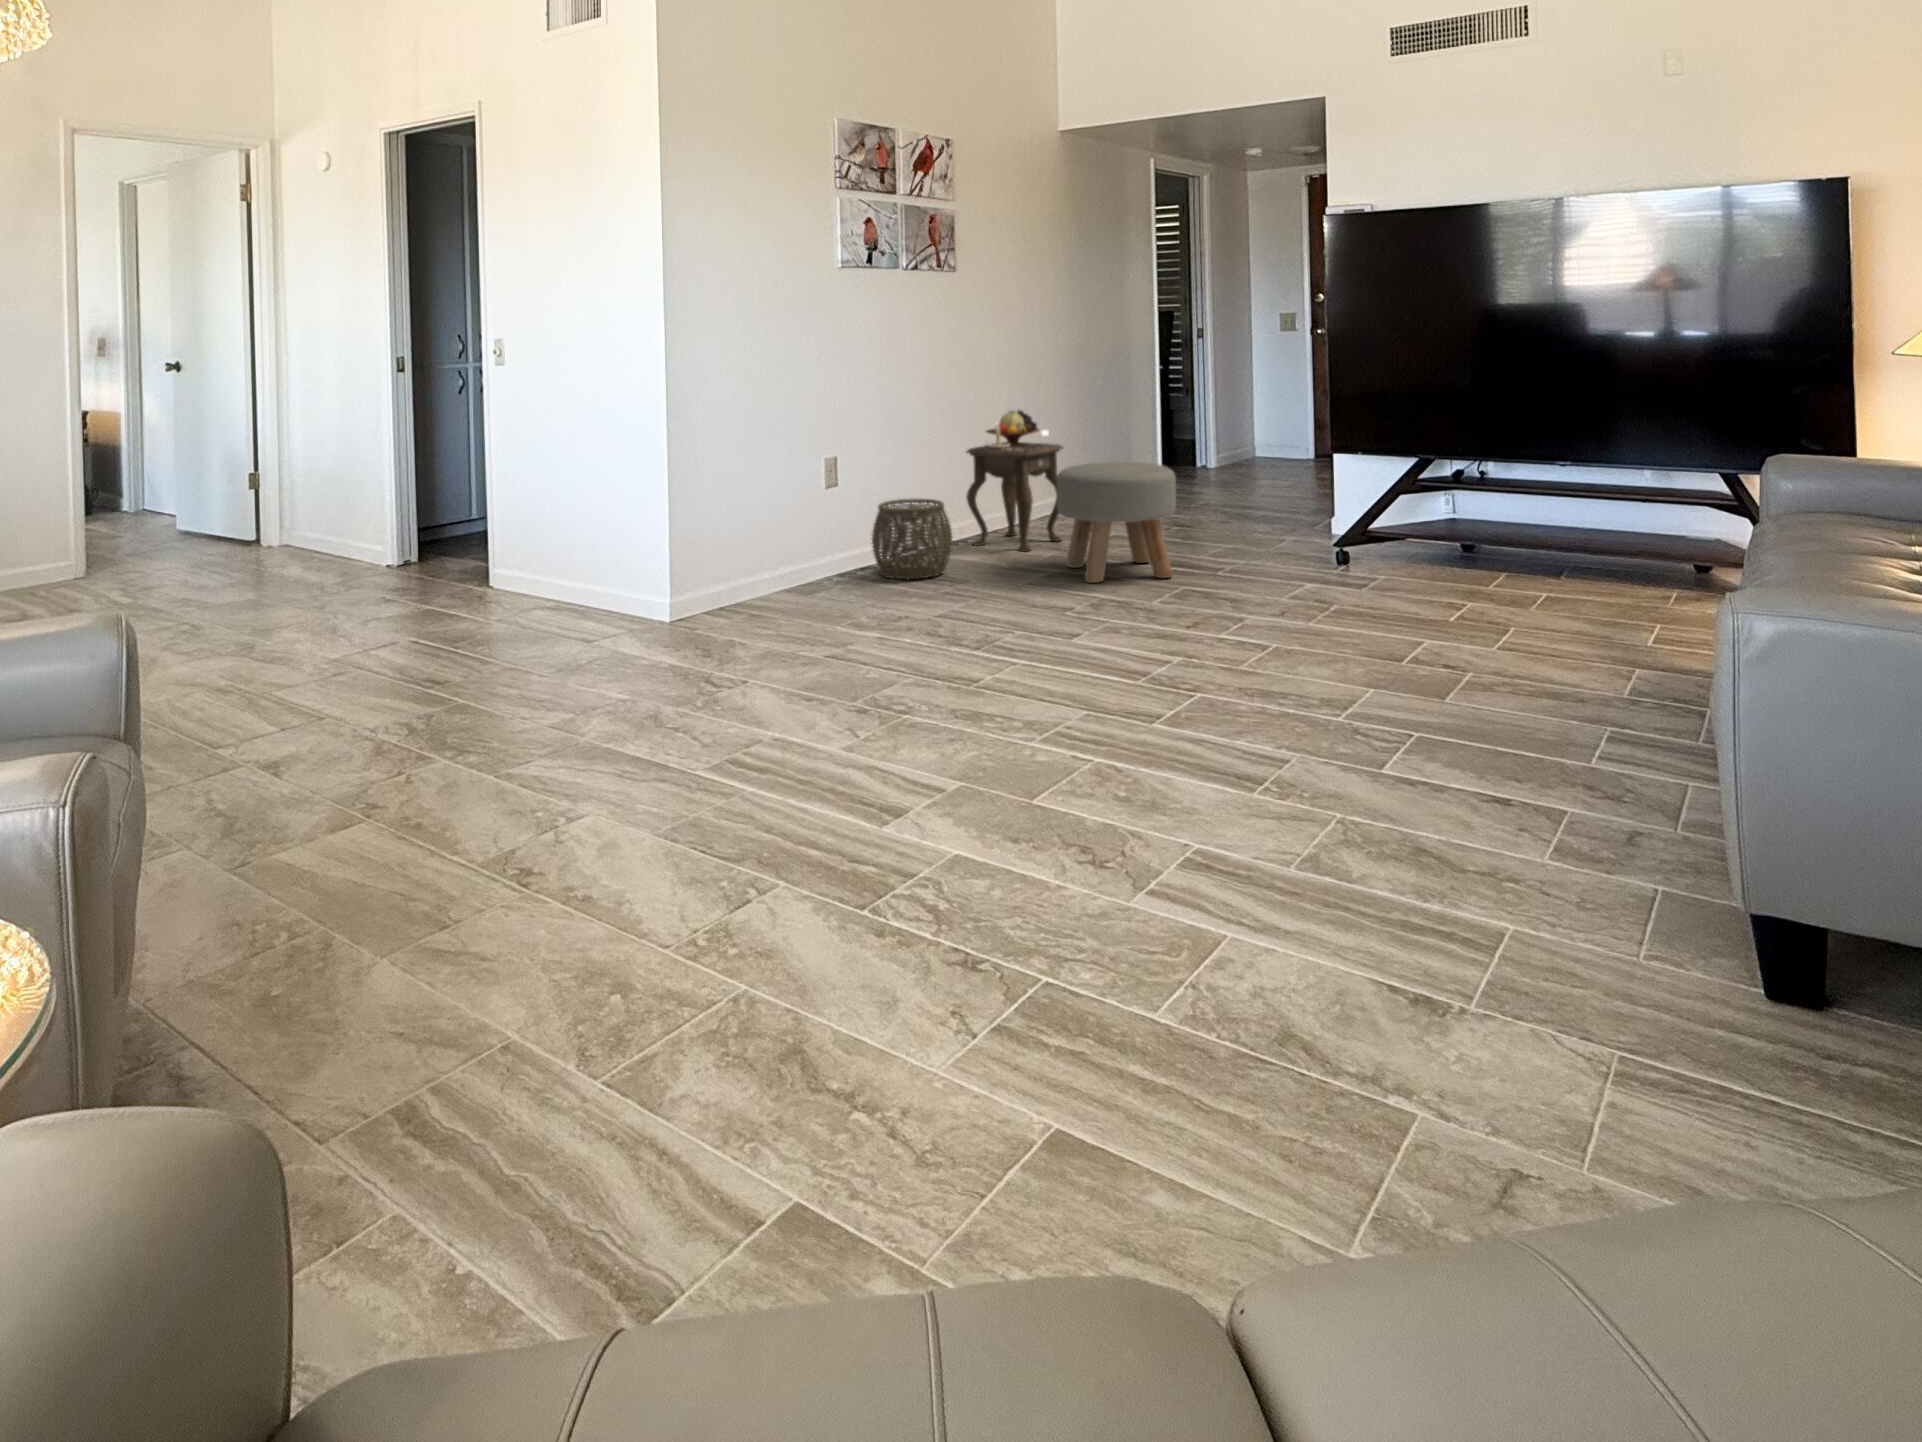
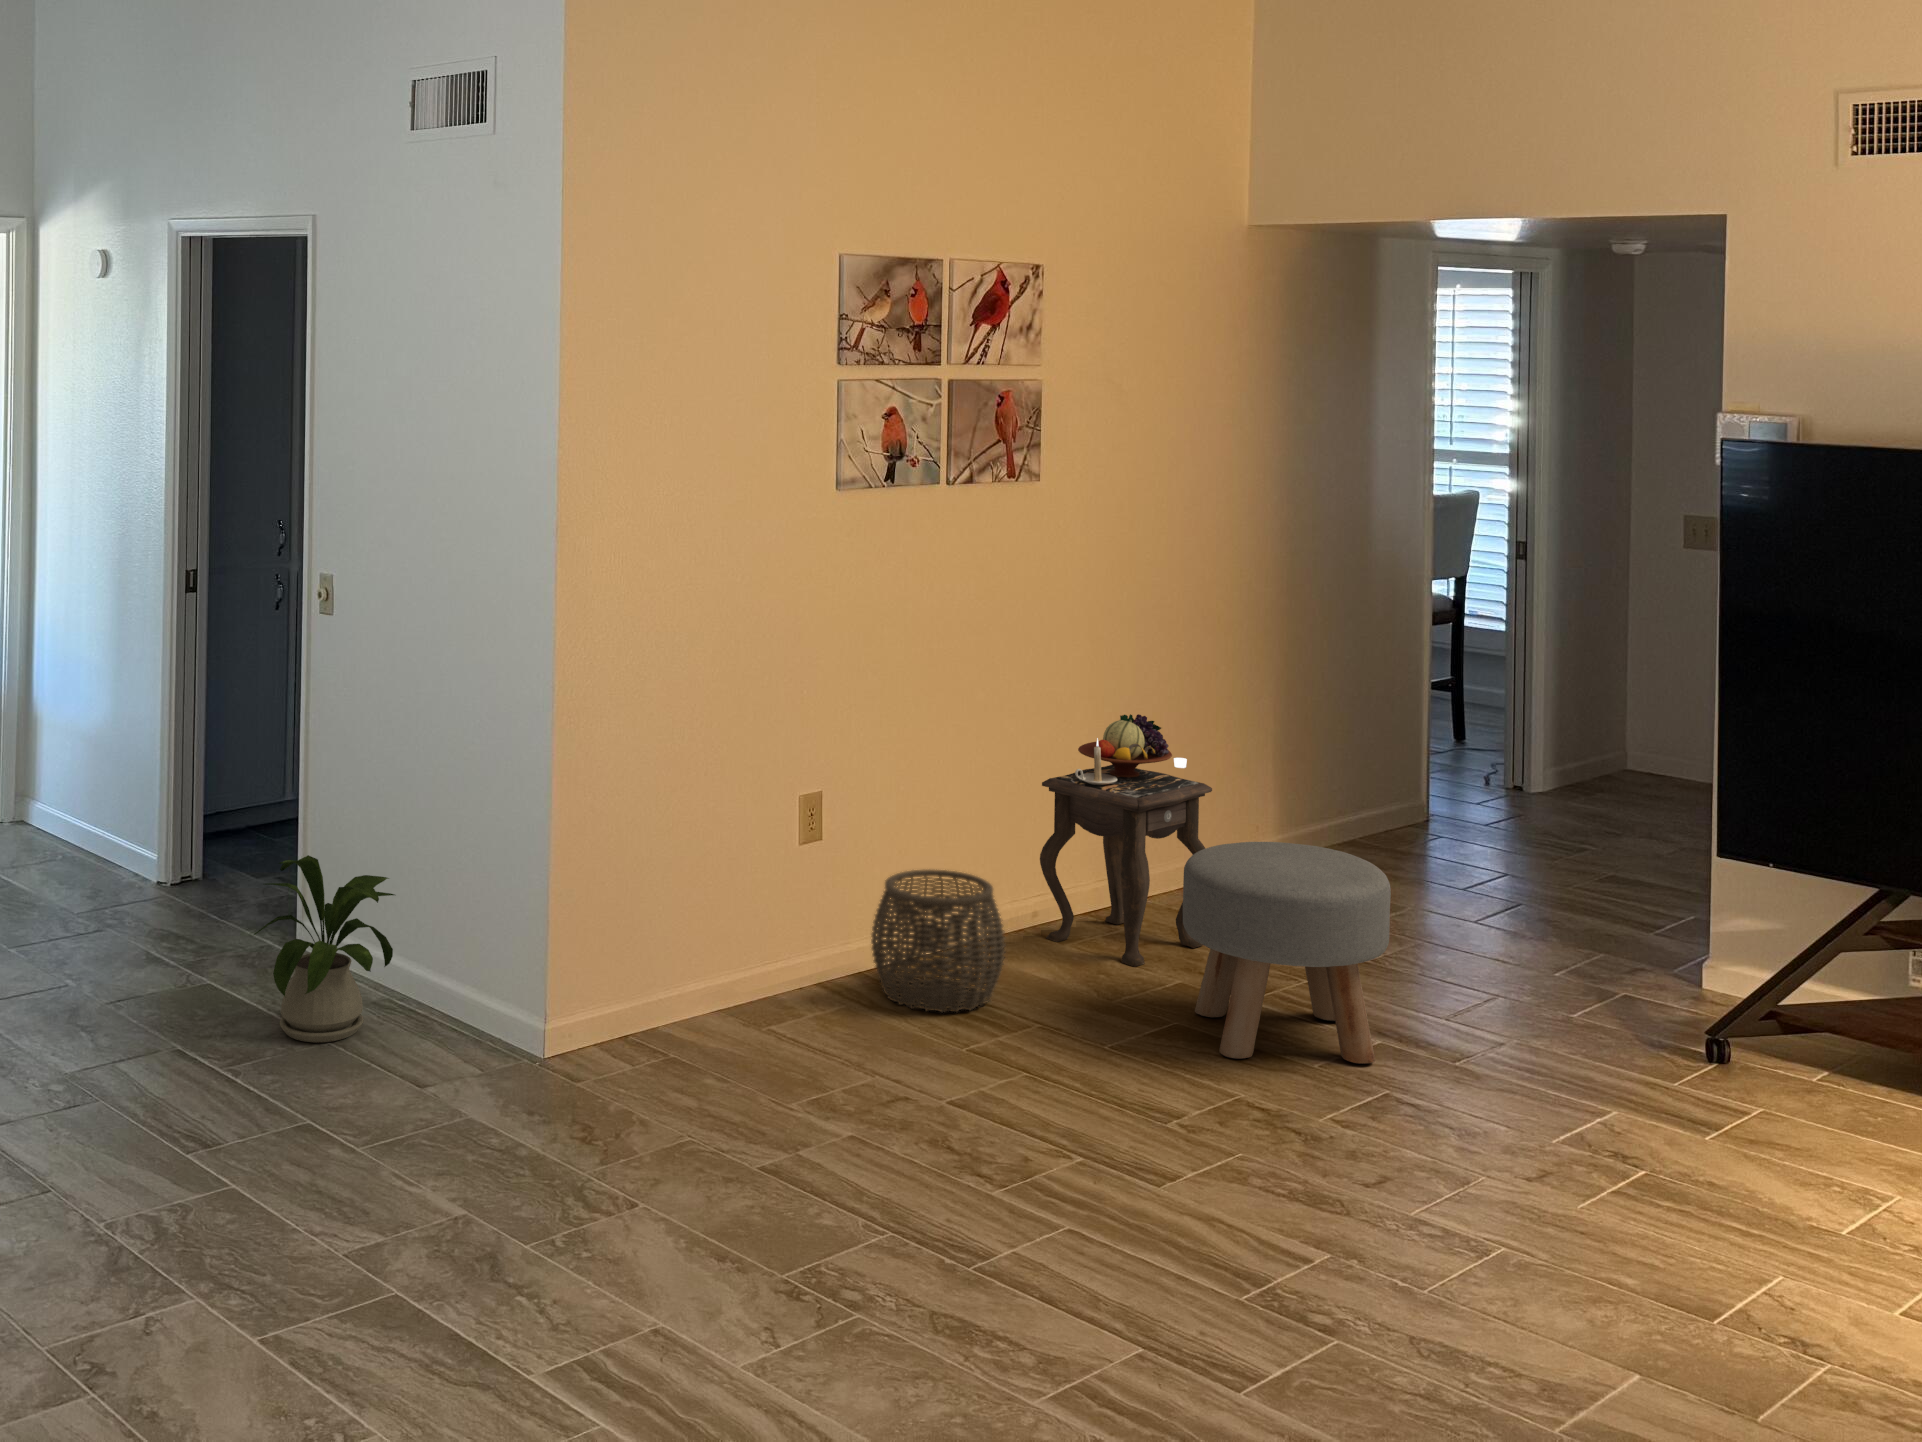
house plant: none [459,505,561,629] -> present [254,855,395,1042]

